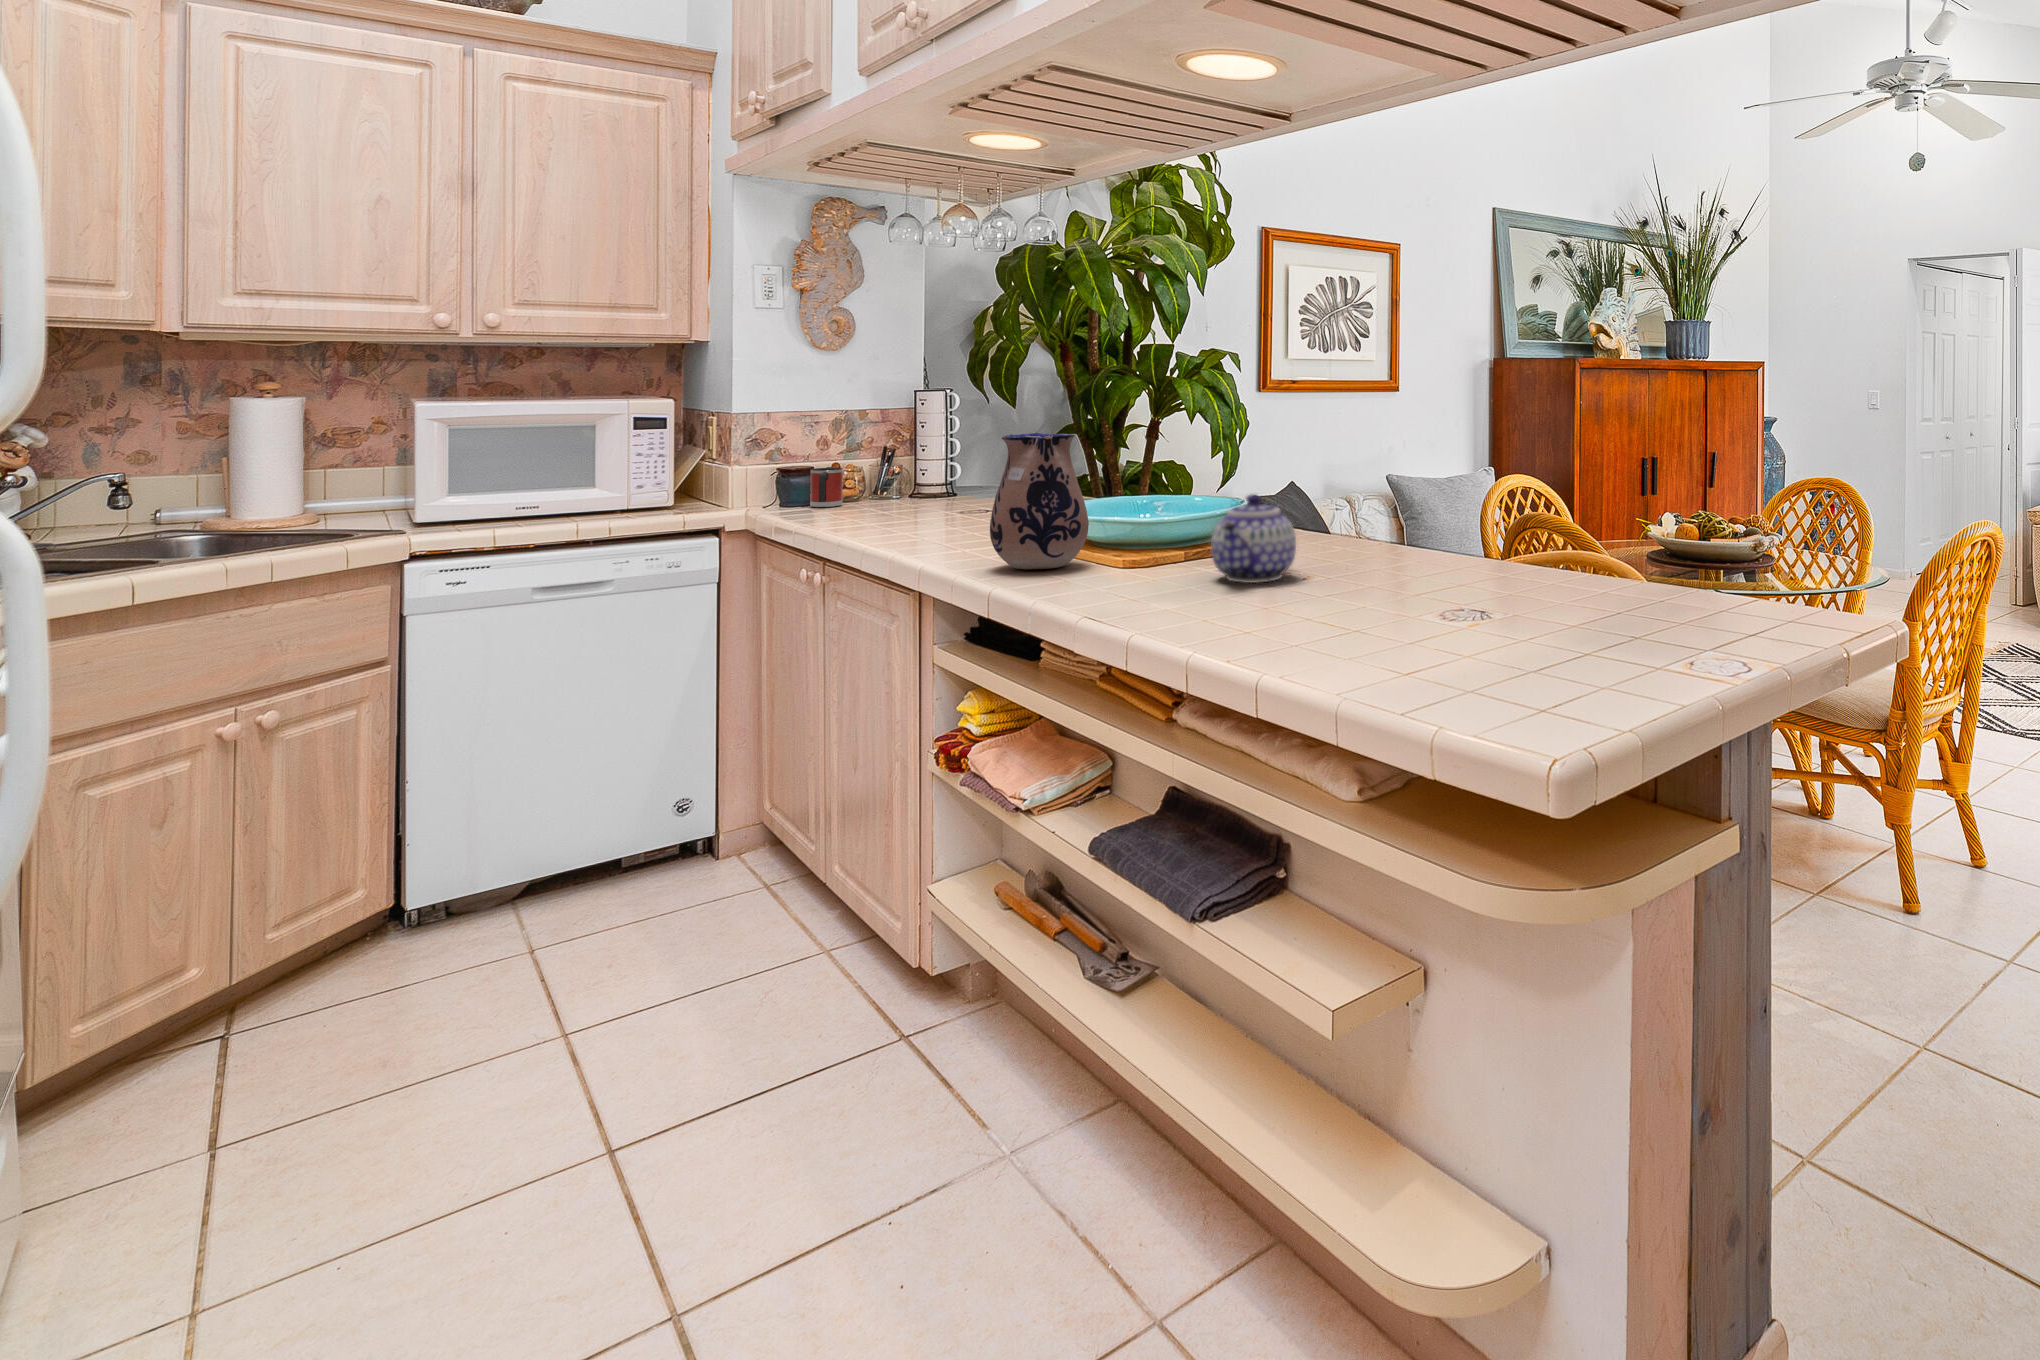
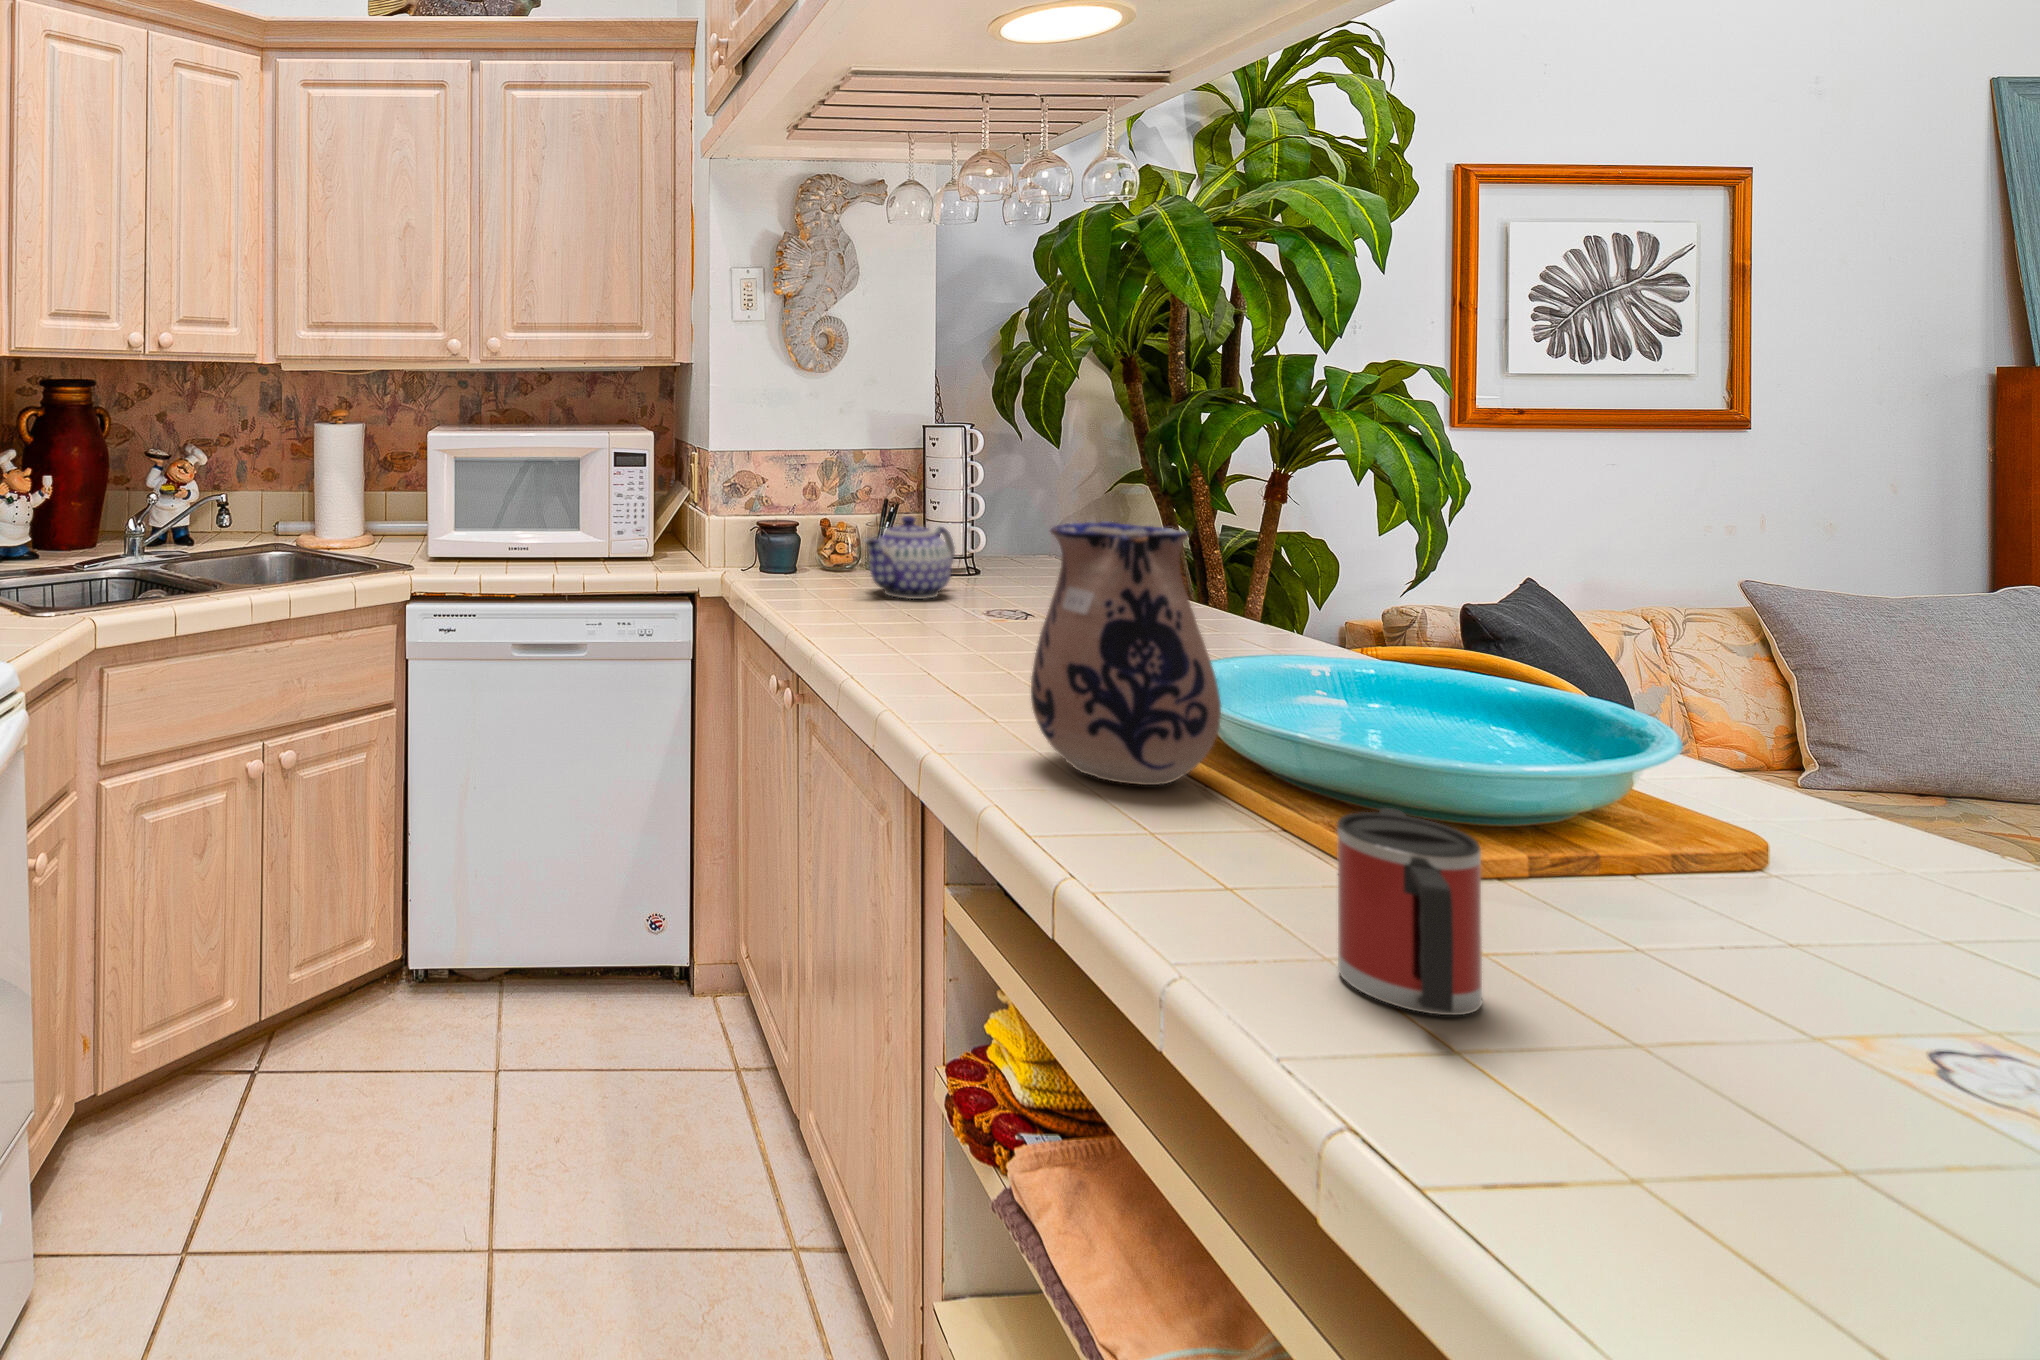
mug: present [810,467,843,507] -> present [1337,808,1482,1015]
teapot: present [1211,494,1296,583] -> present [864,516,955,599]

